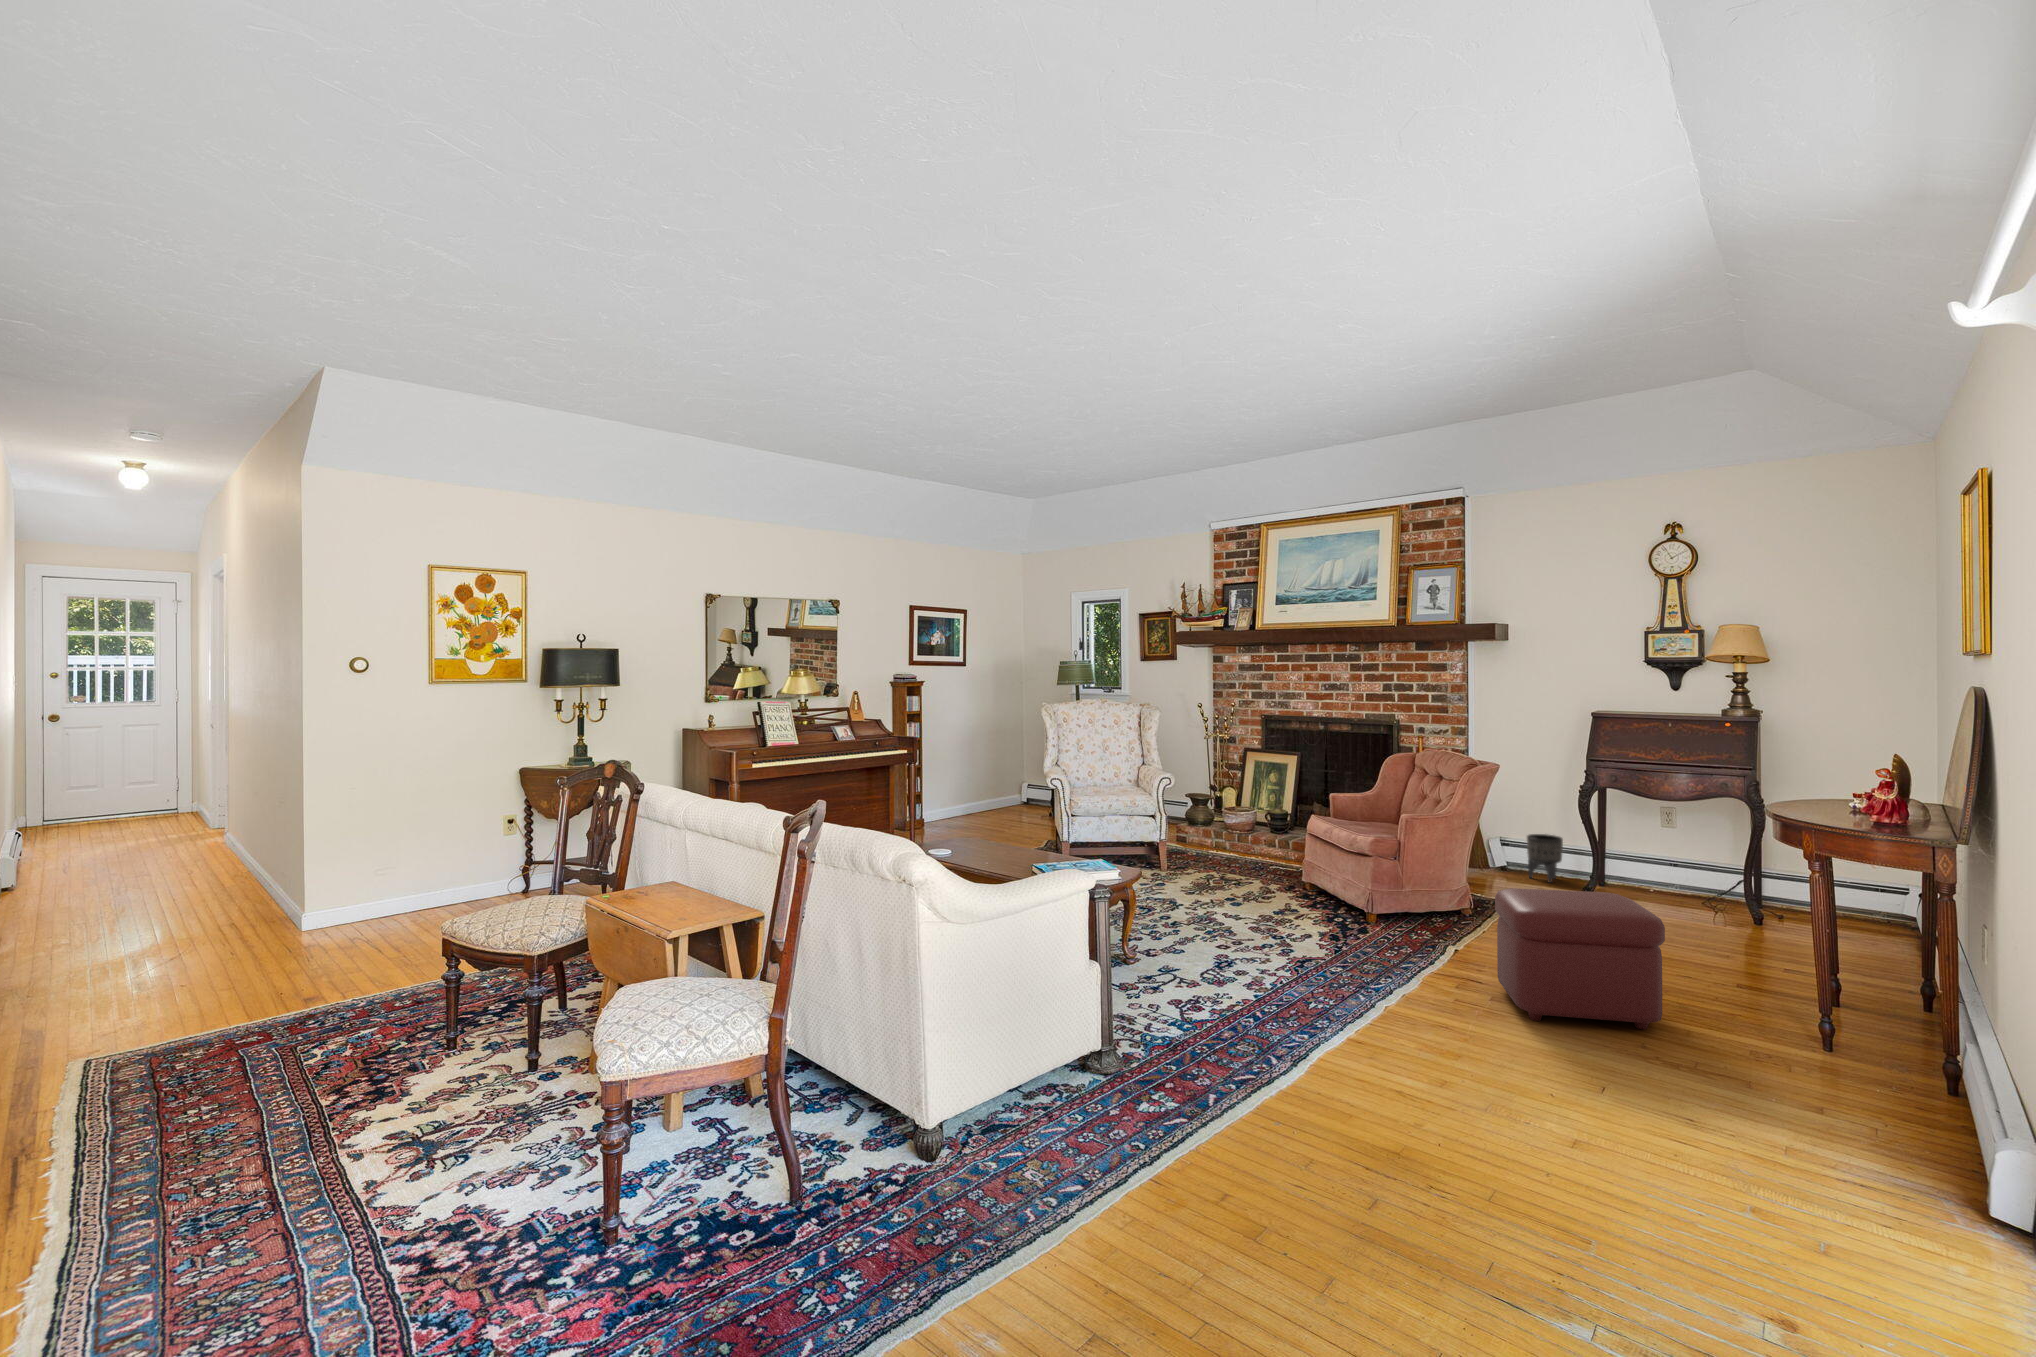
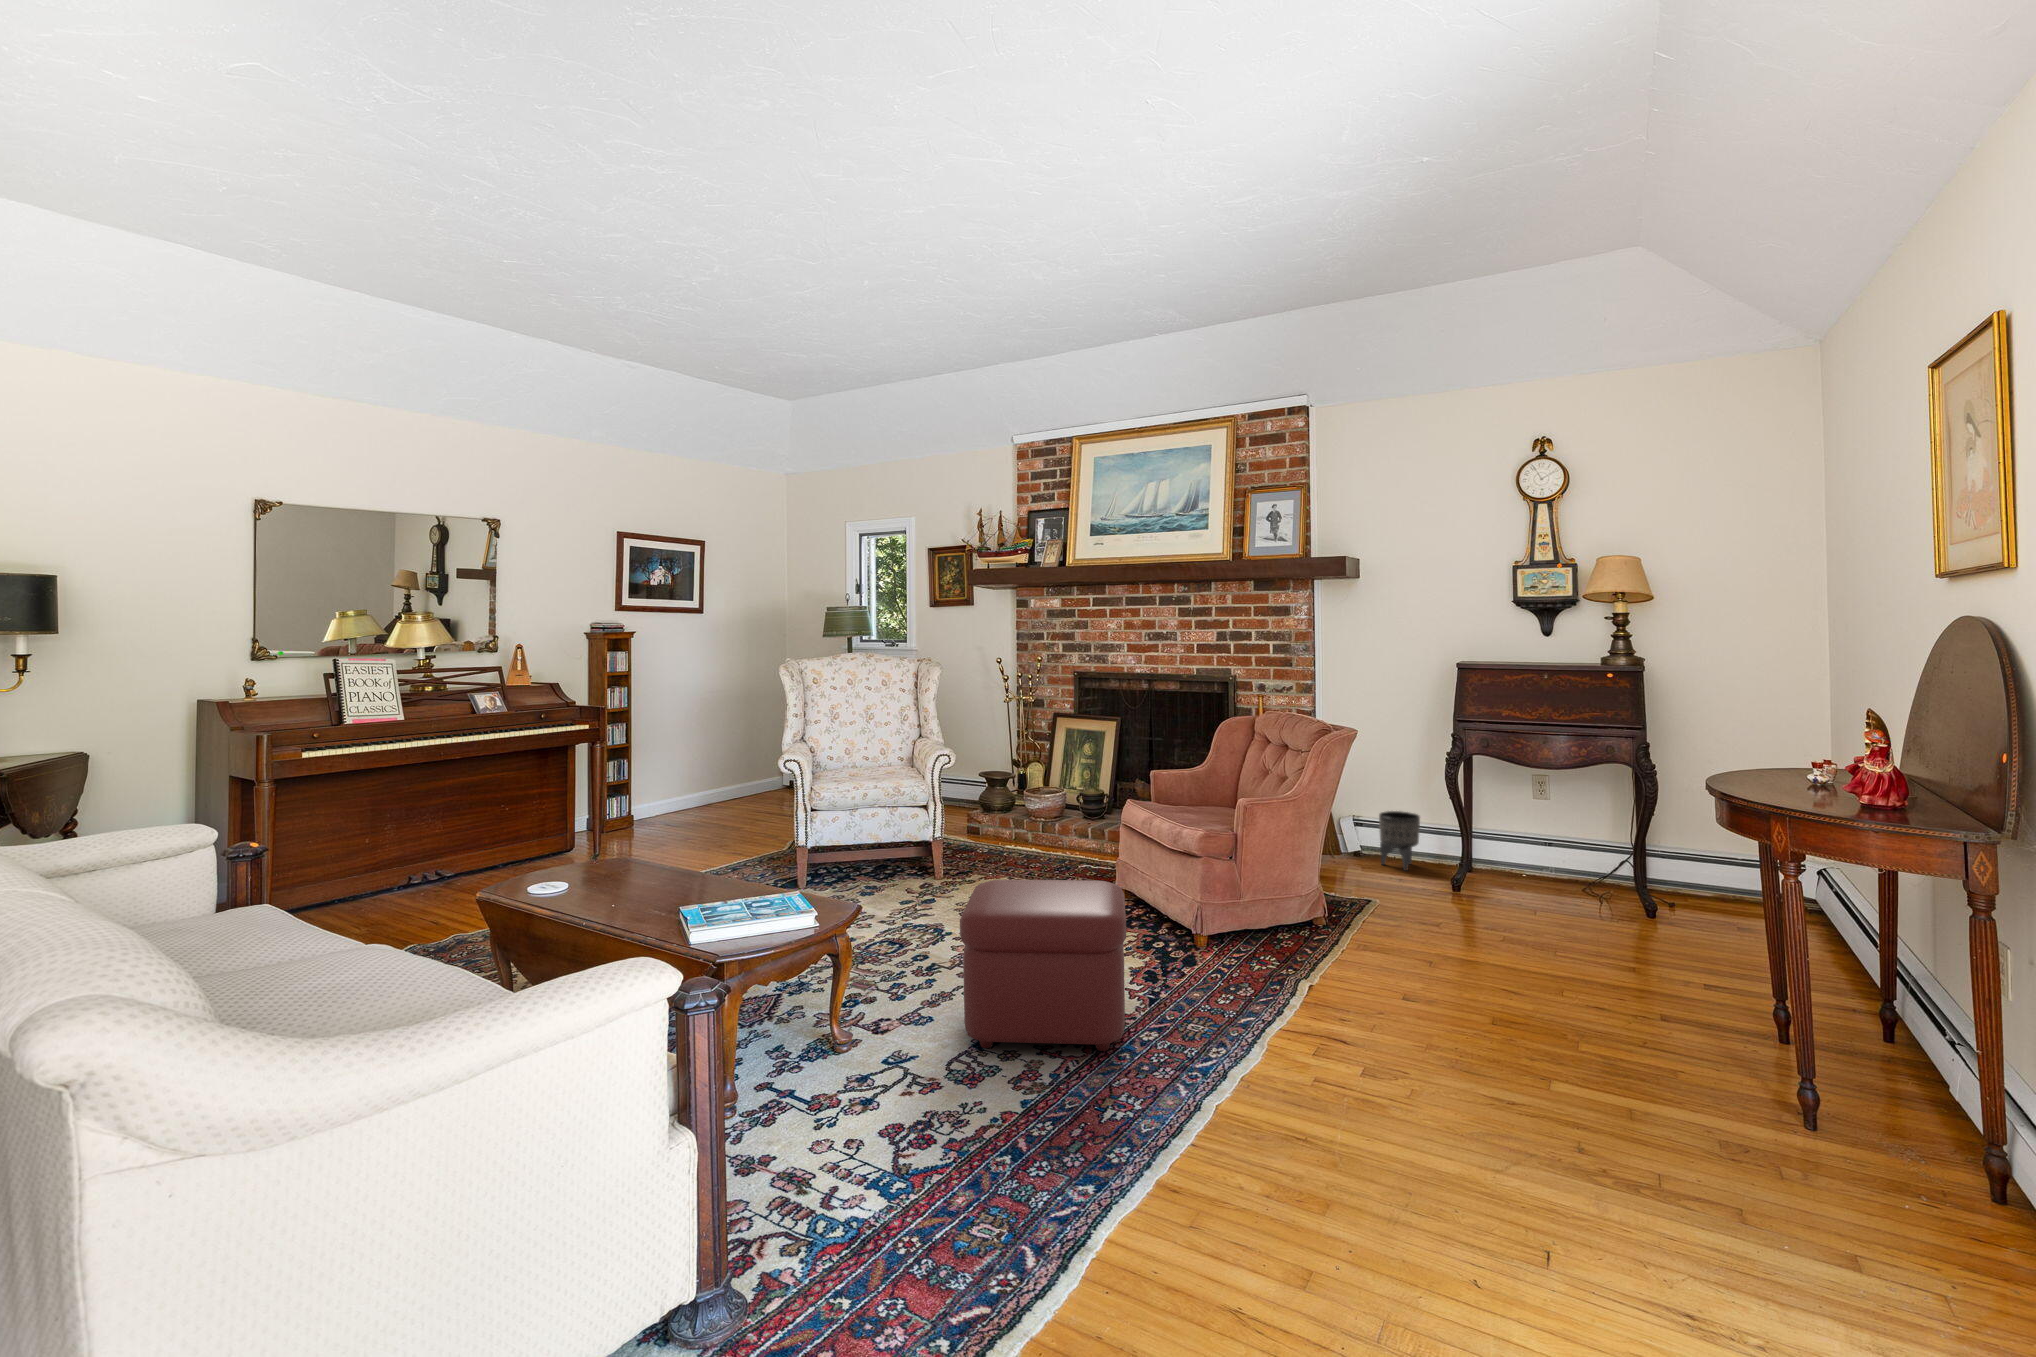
ottoman: present [1495,888,1665,1029] -> present [960,880,1126,1051]

